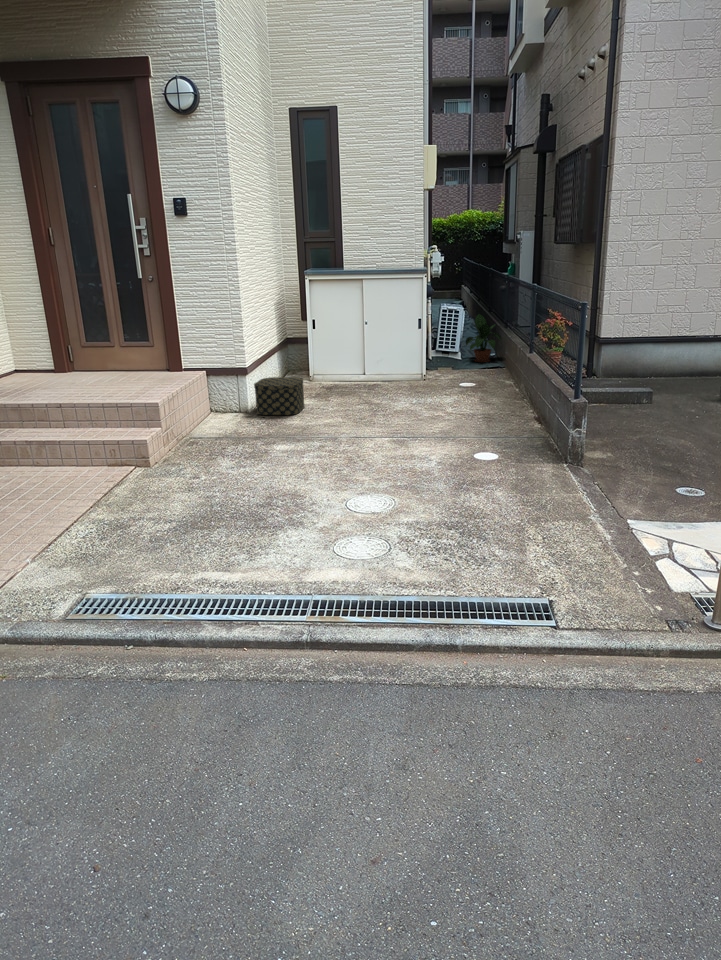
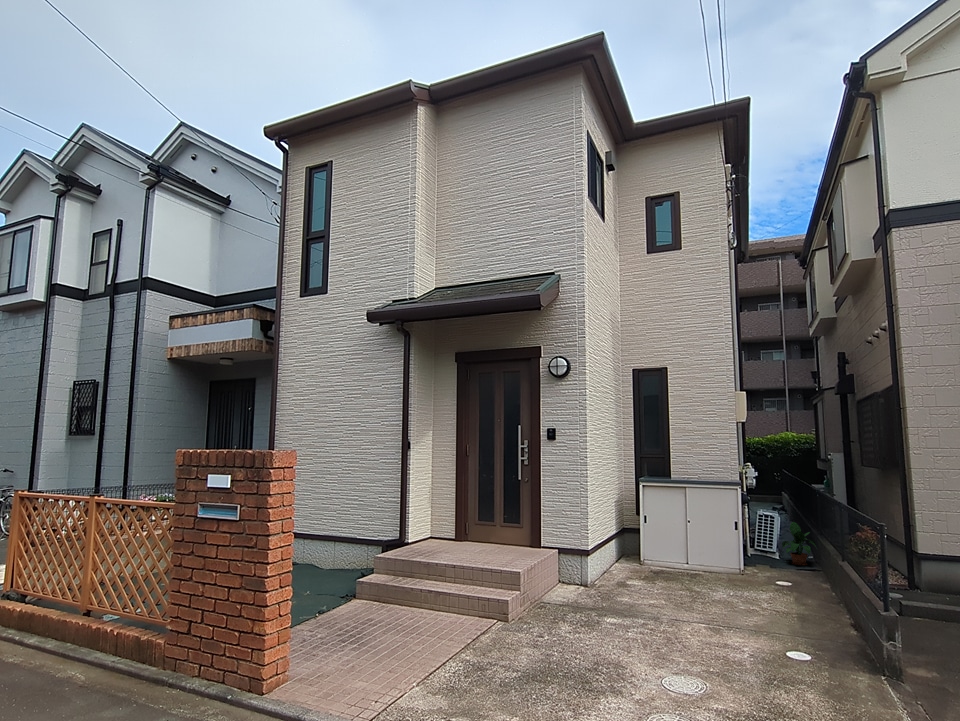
storage box: present [254,377,304,415] -> none [593,560,634,594]

